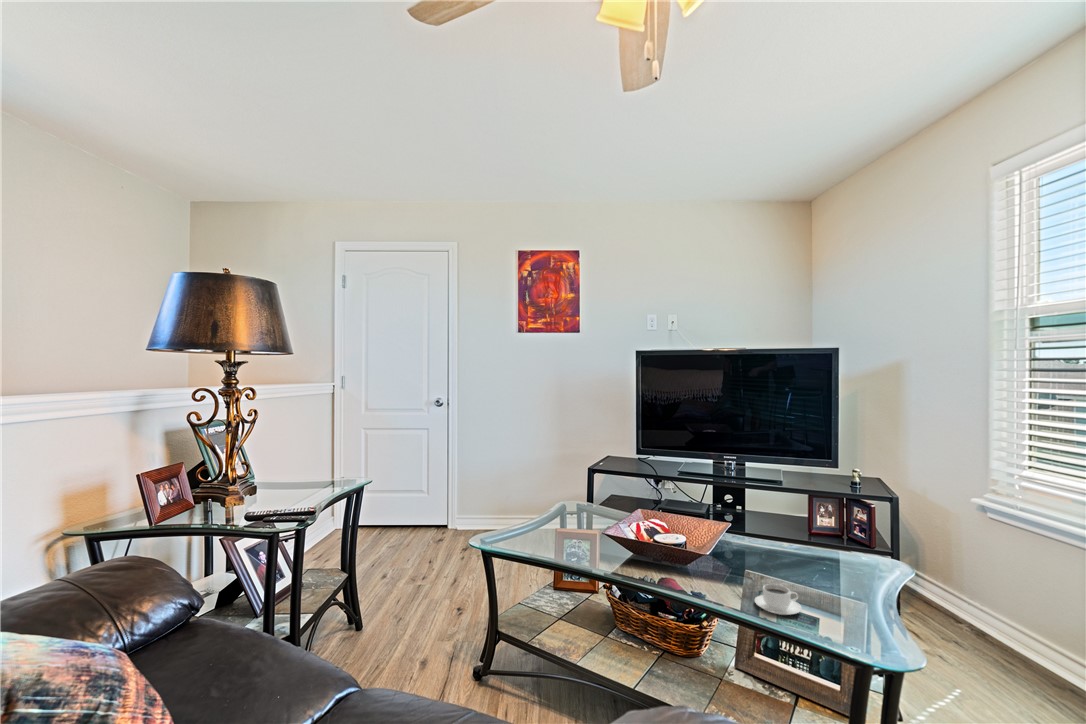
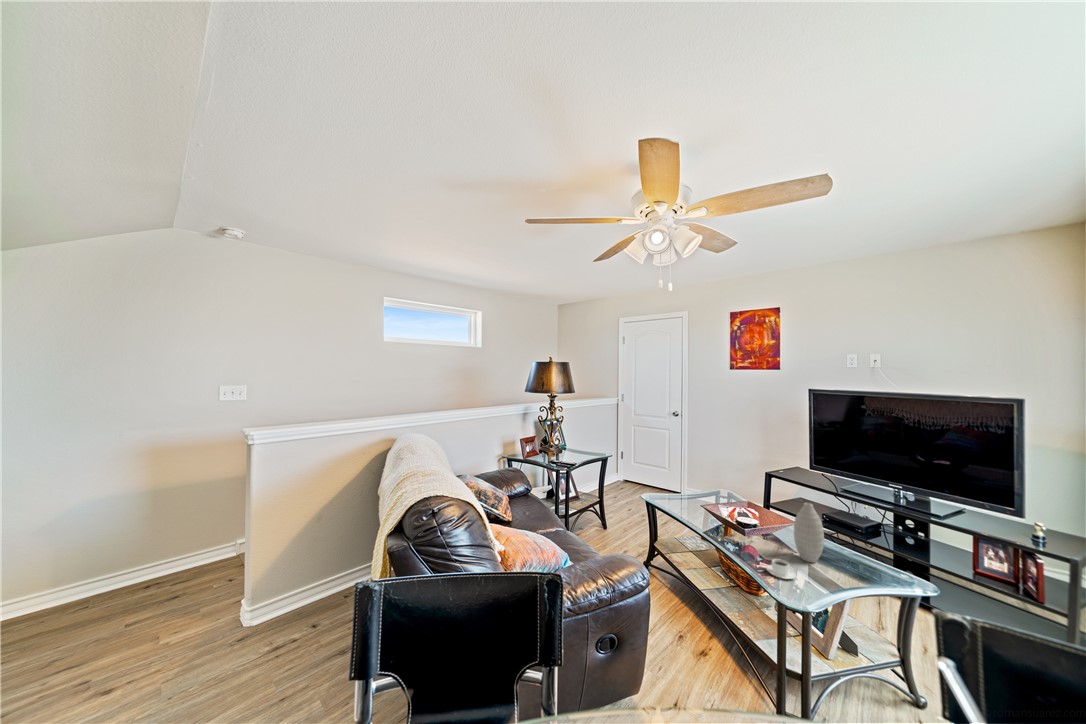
vase: none [736,487,776,575] -> present [794,503,824,563]

